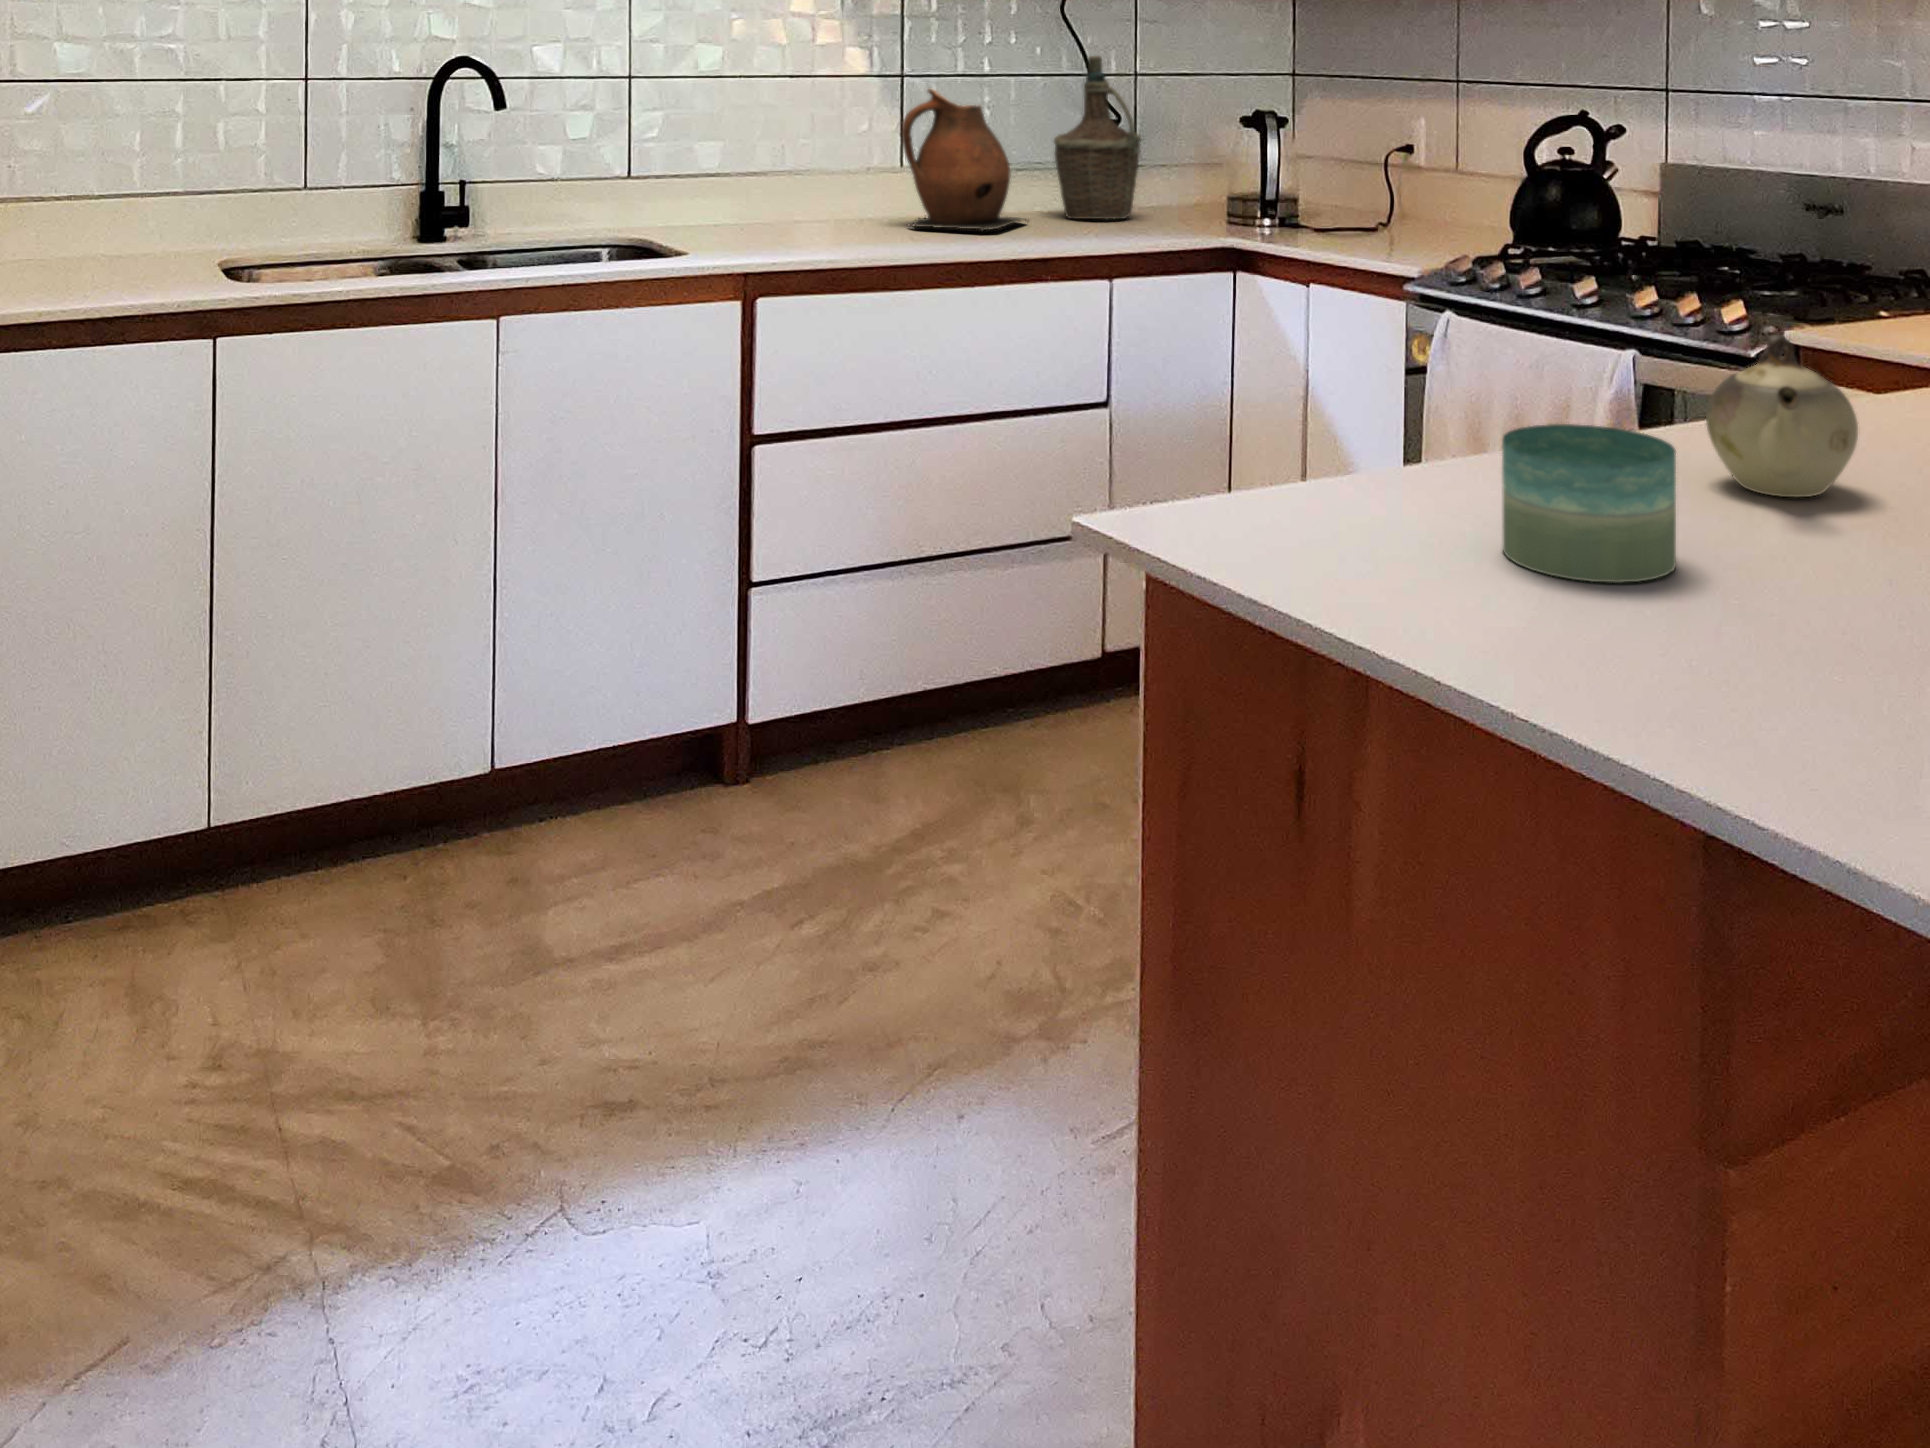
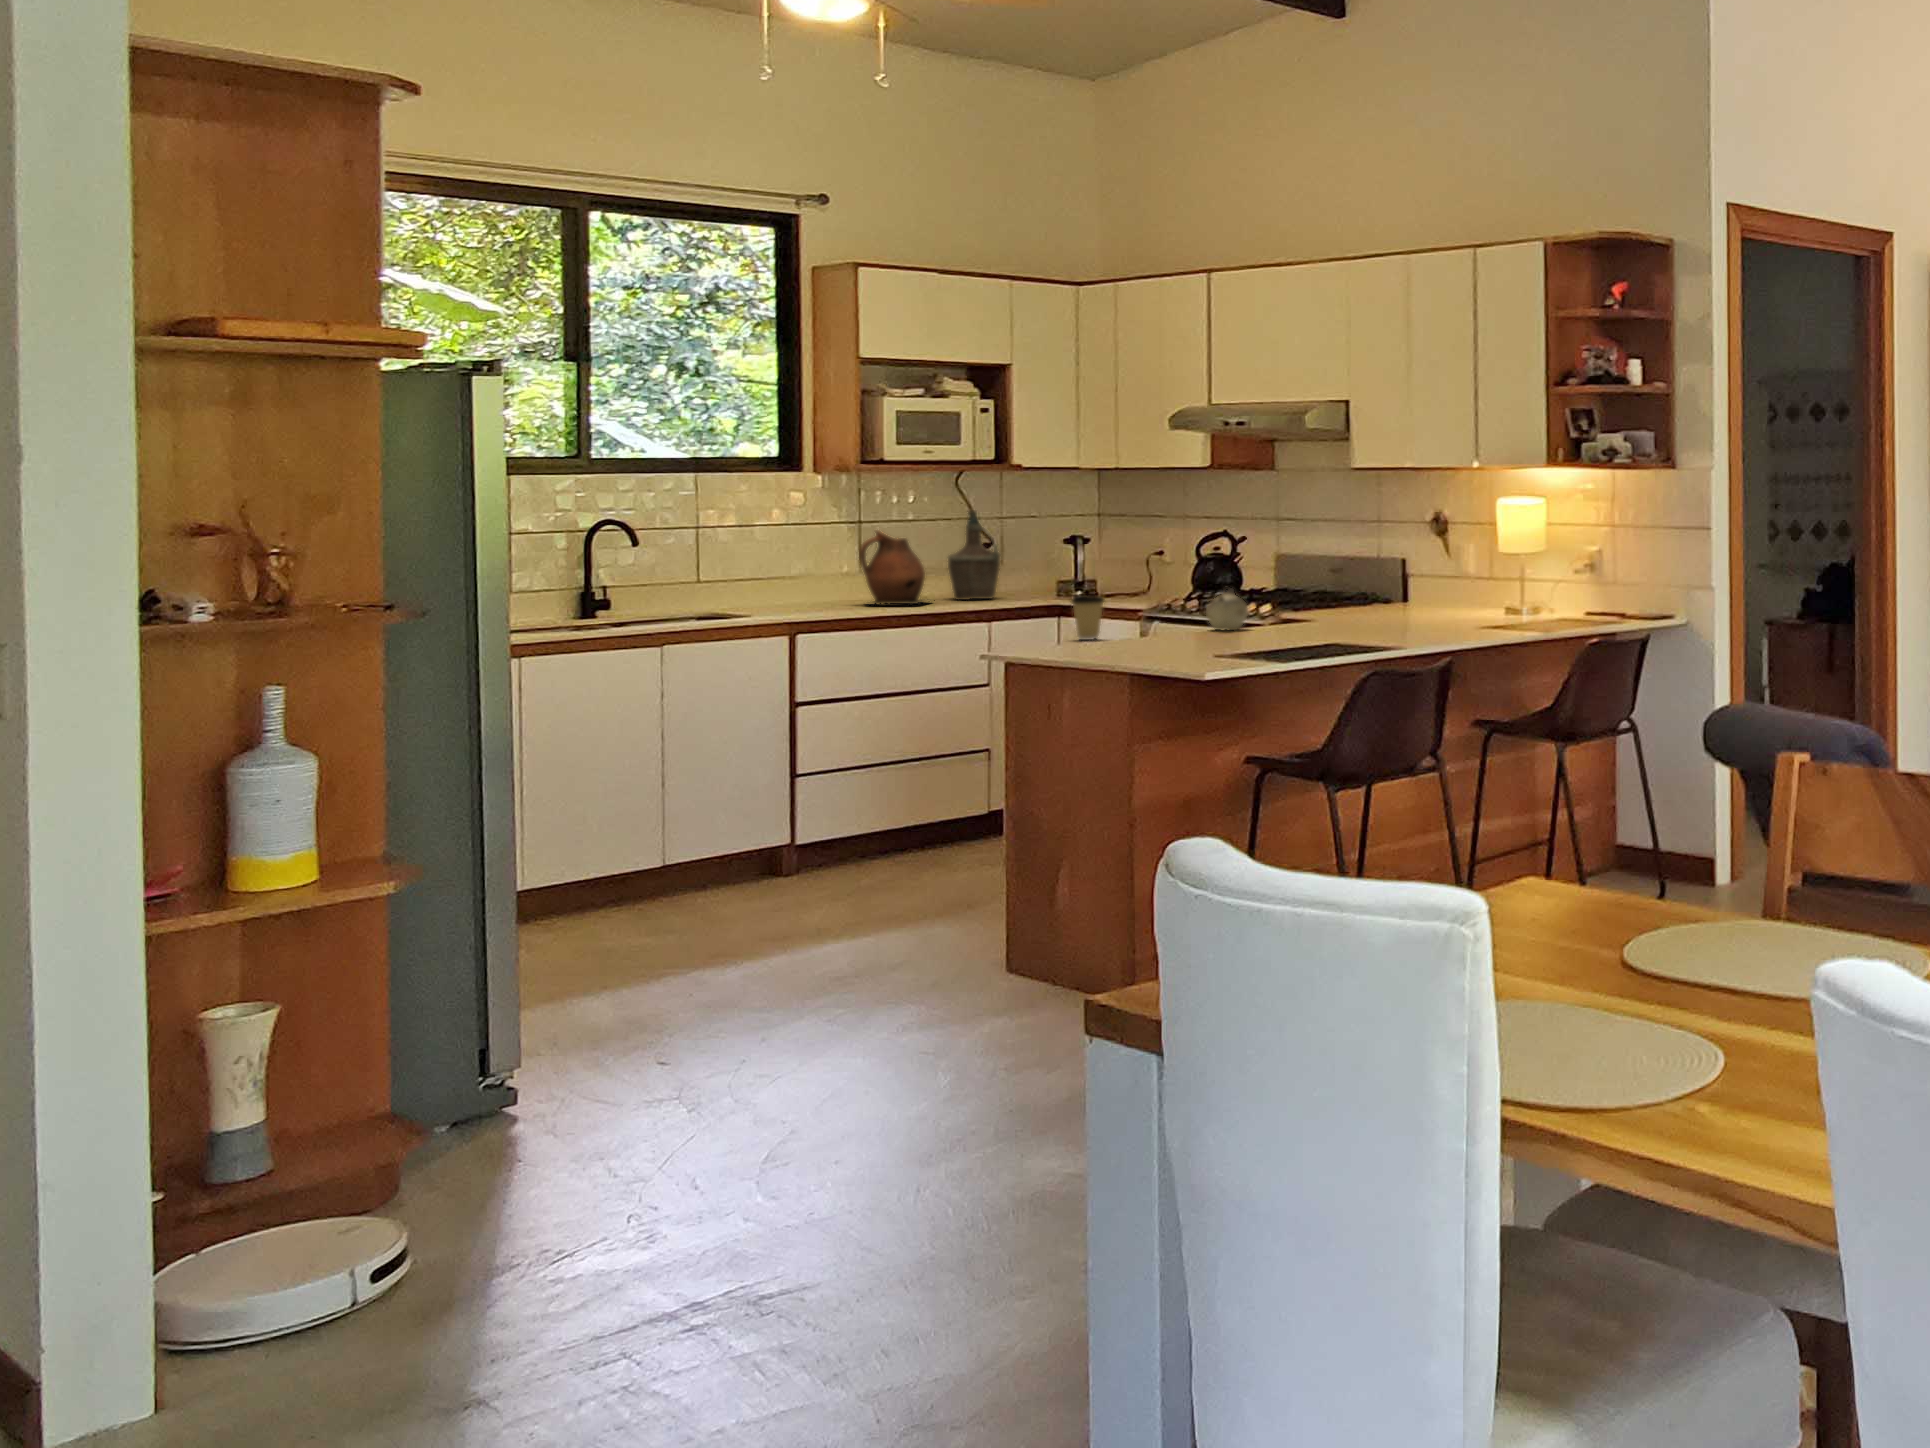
coffee cup: none [1274,368,1399,552] -> present [1072,594,1104,640]
candle: present [1502,424,1676,583] -> none [1135,606,1181,639]

